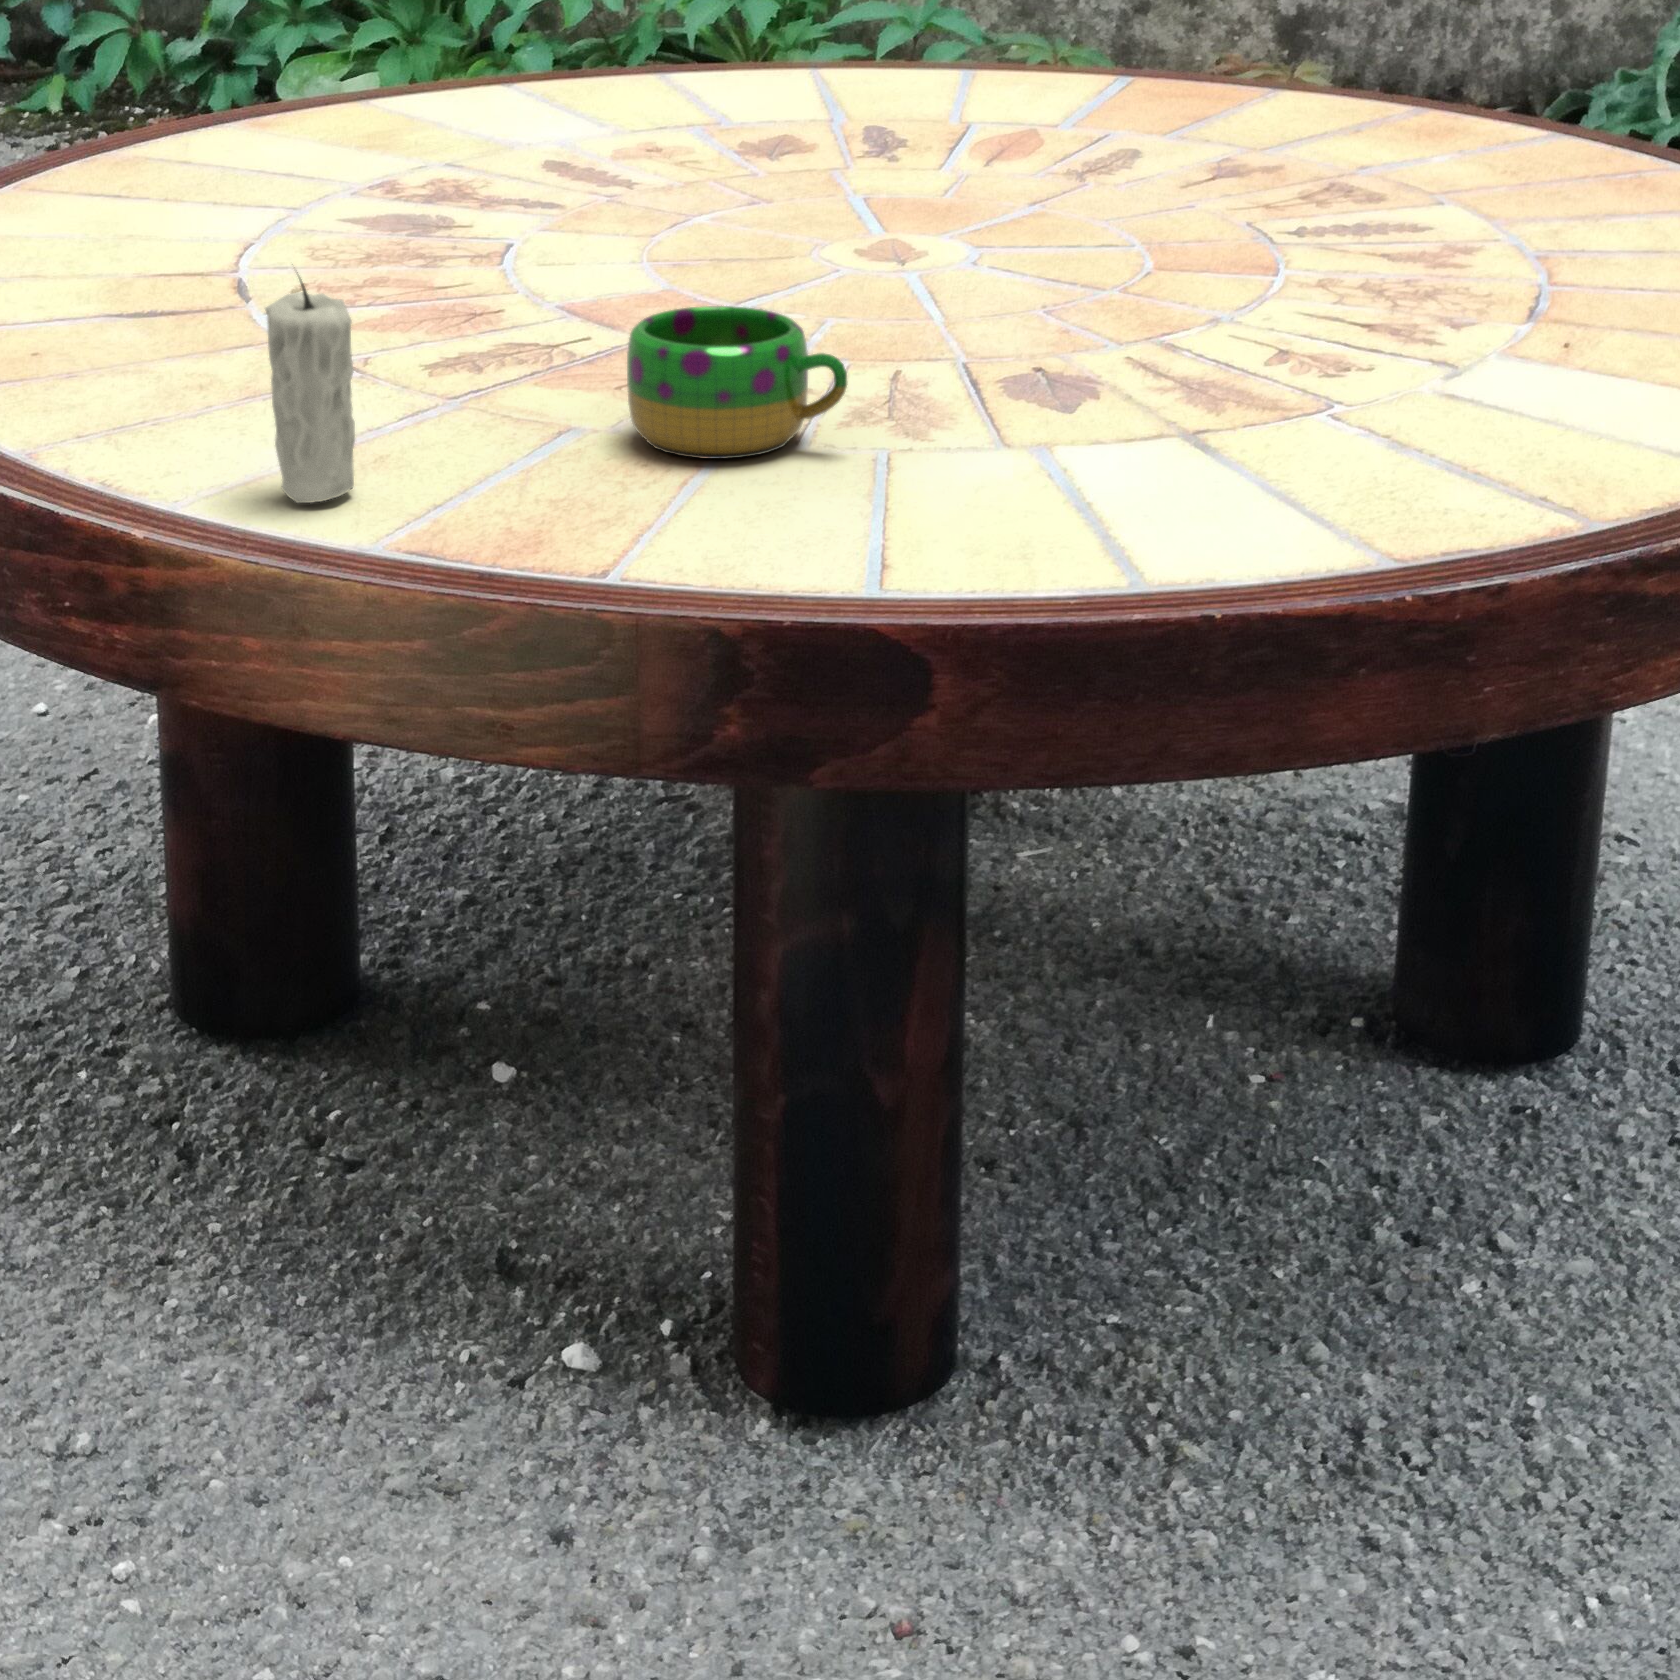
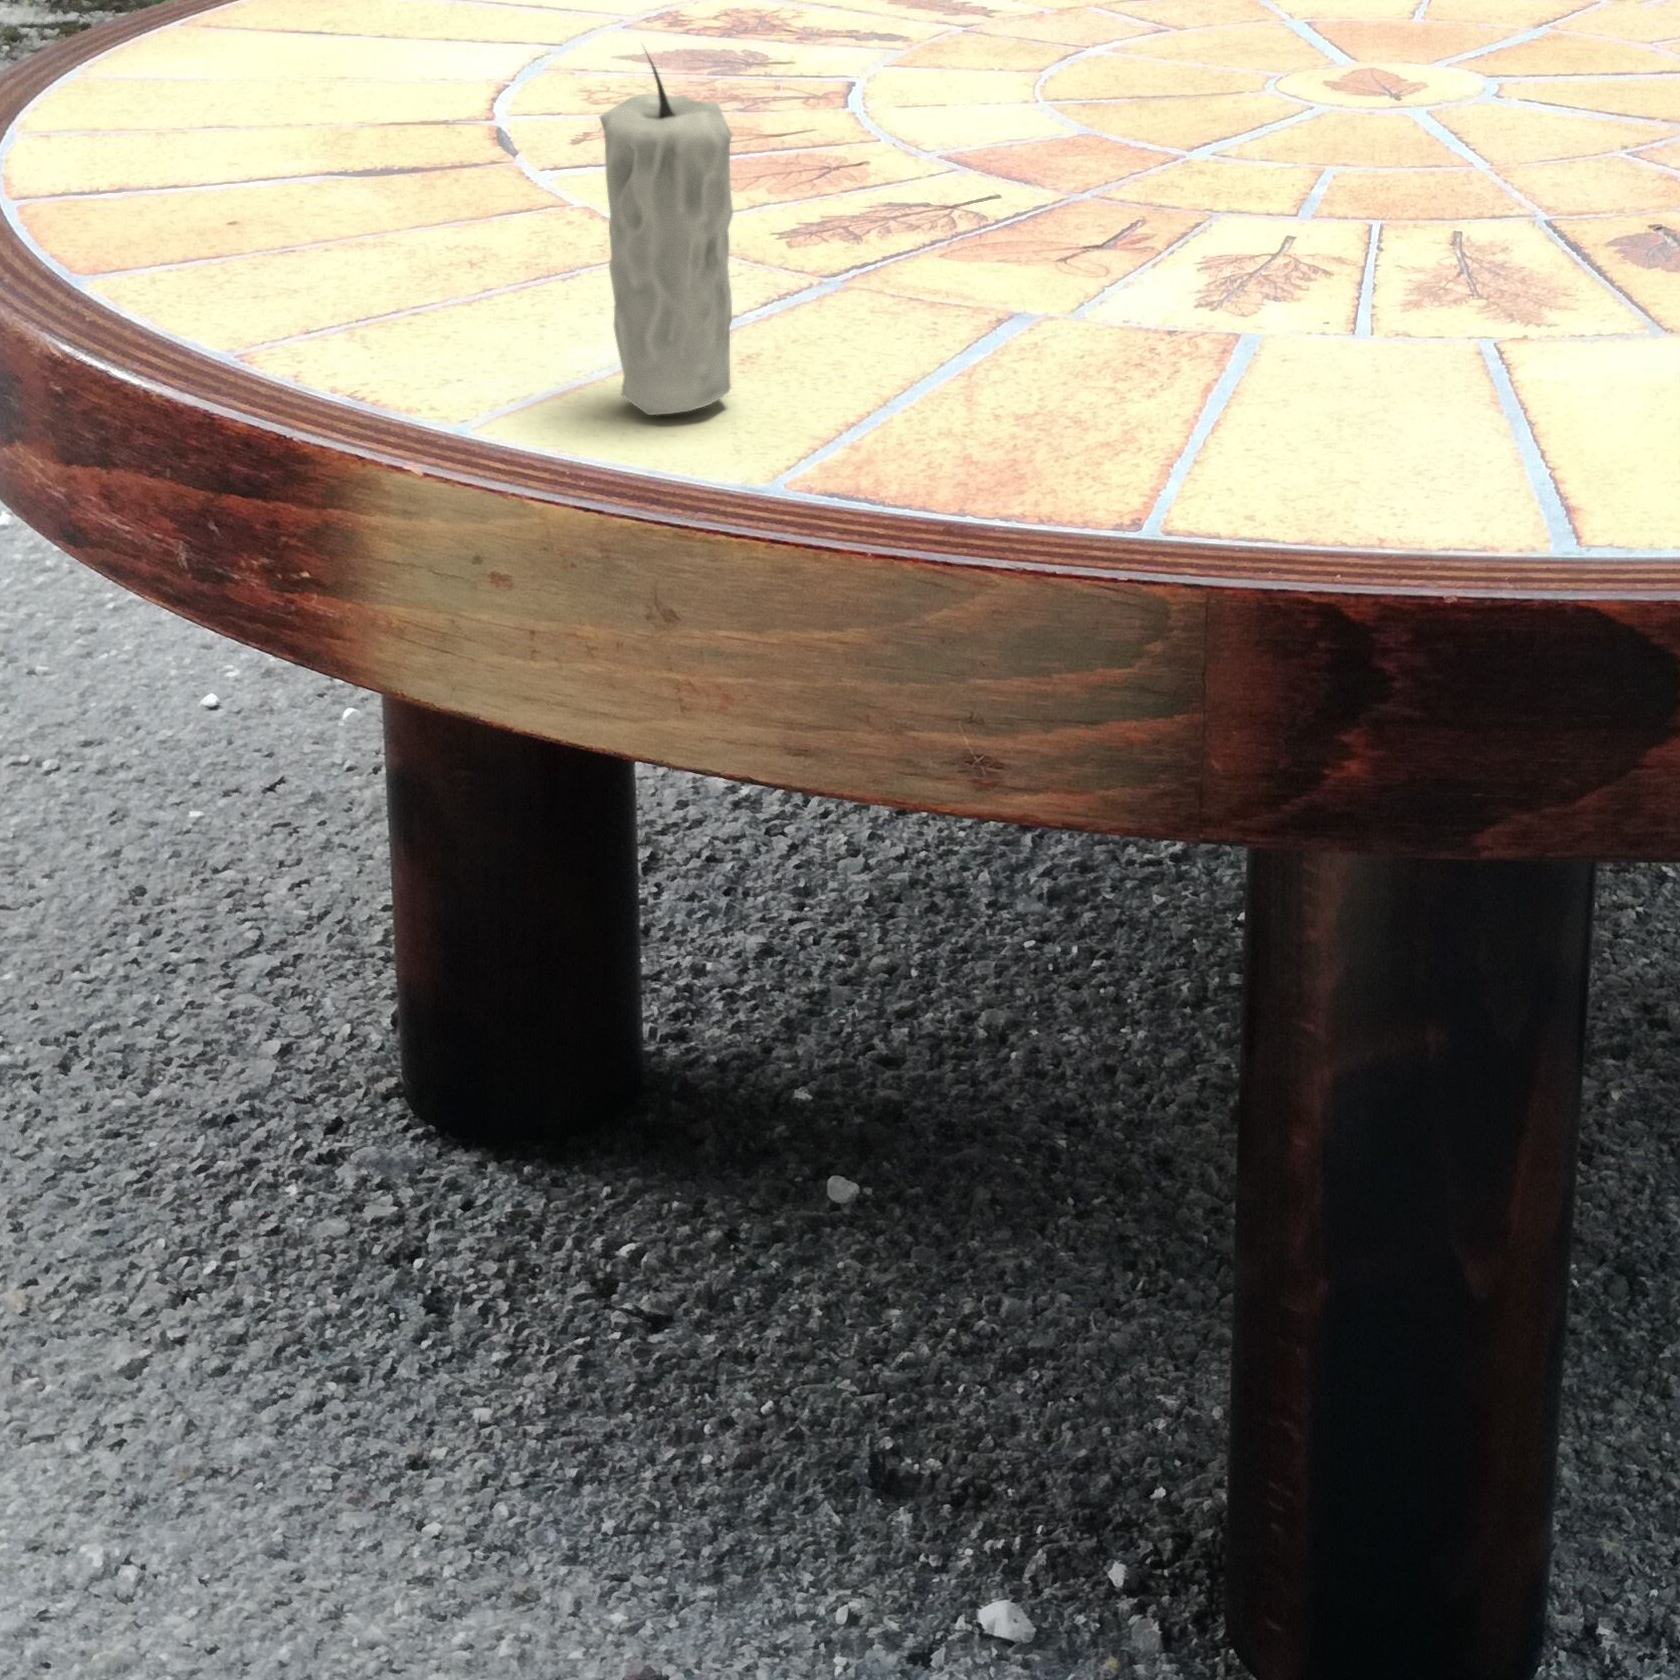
mug: present [627,306,847,459] -> none [1114,125,1454,347]

